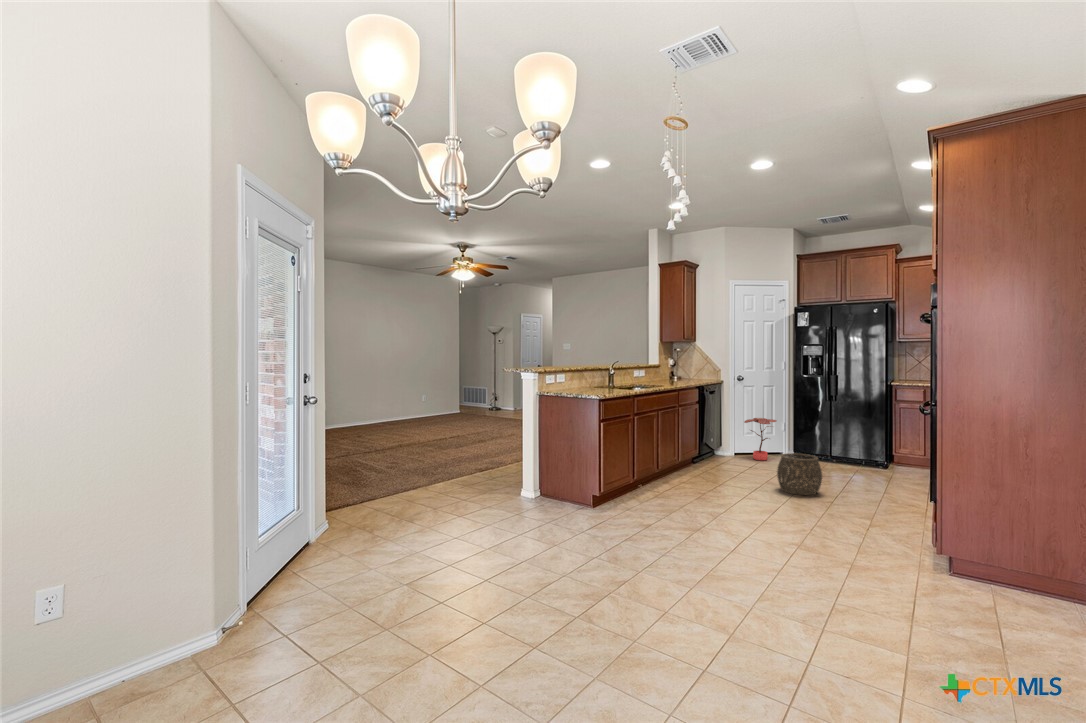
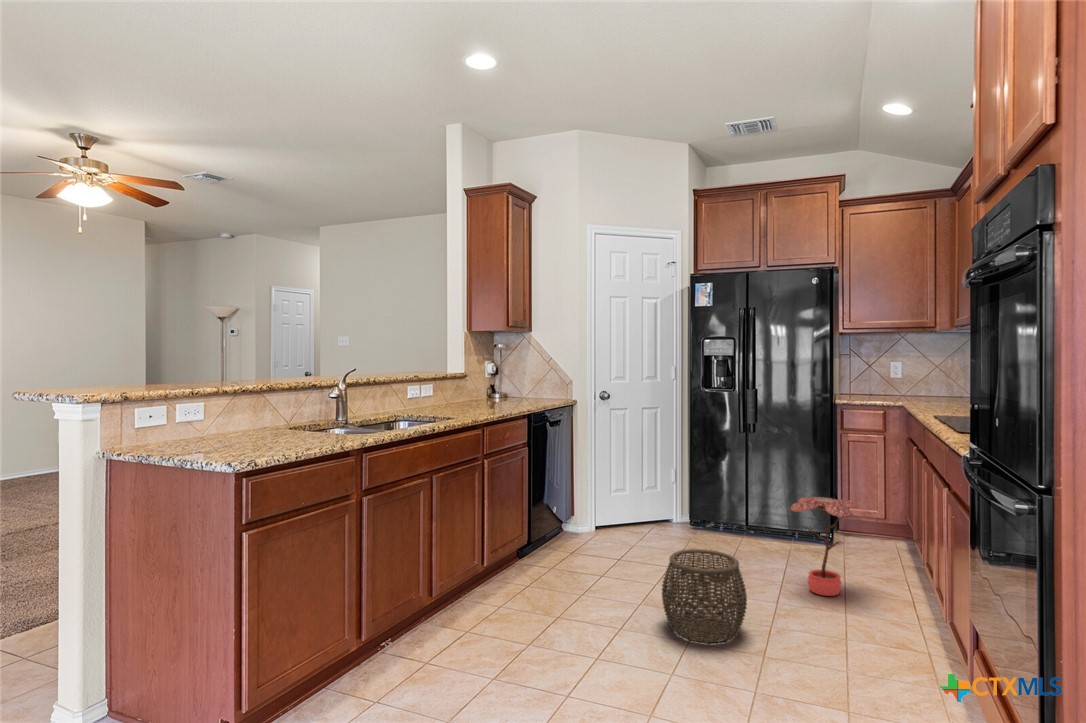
potted plant: present [744,418,777,460] -> present [791,497,857,596]

